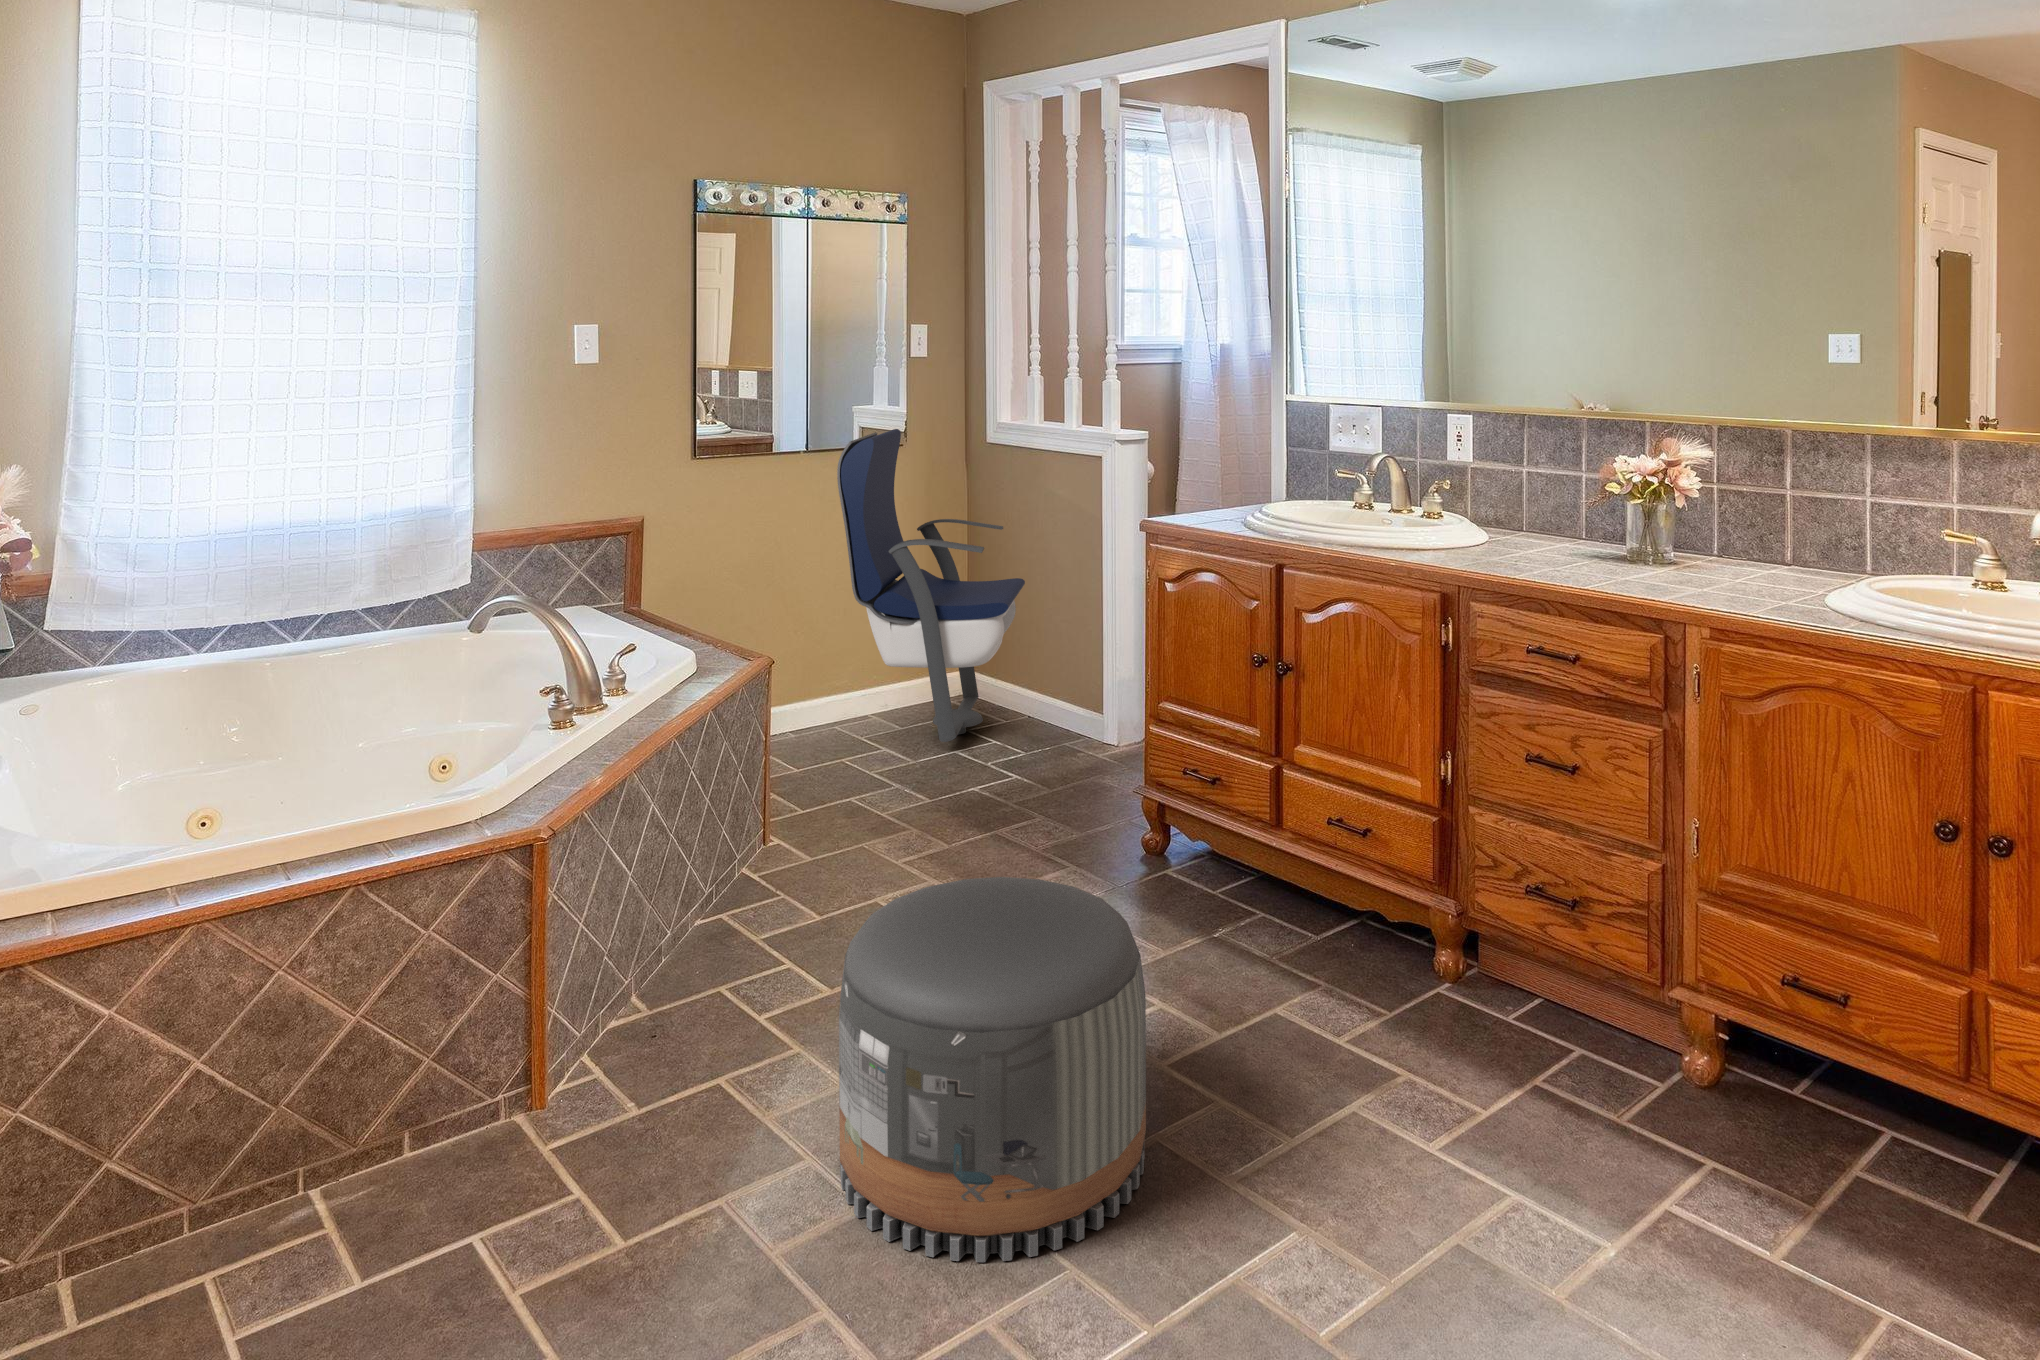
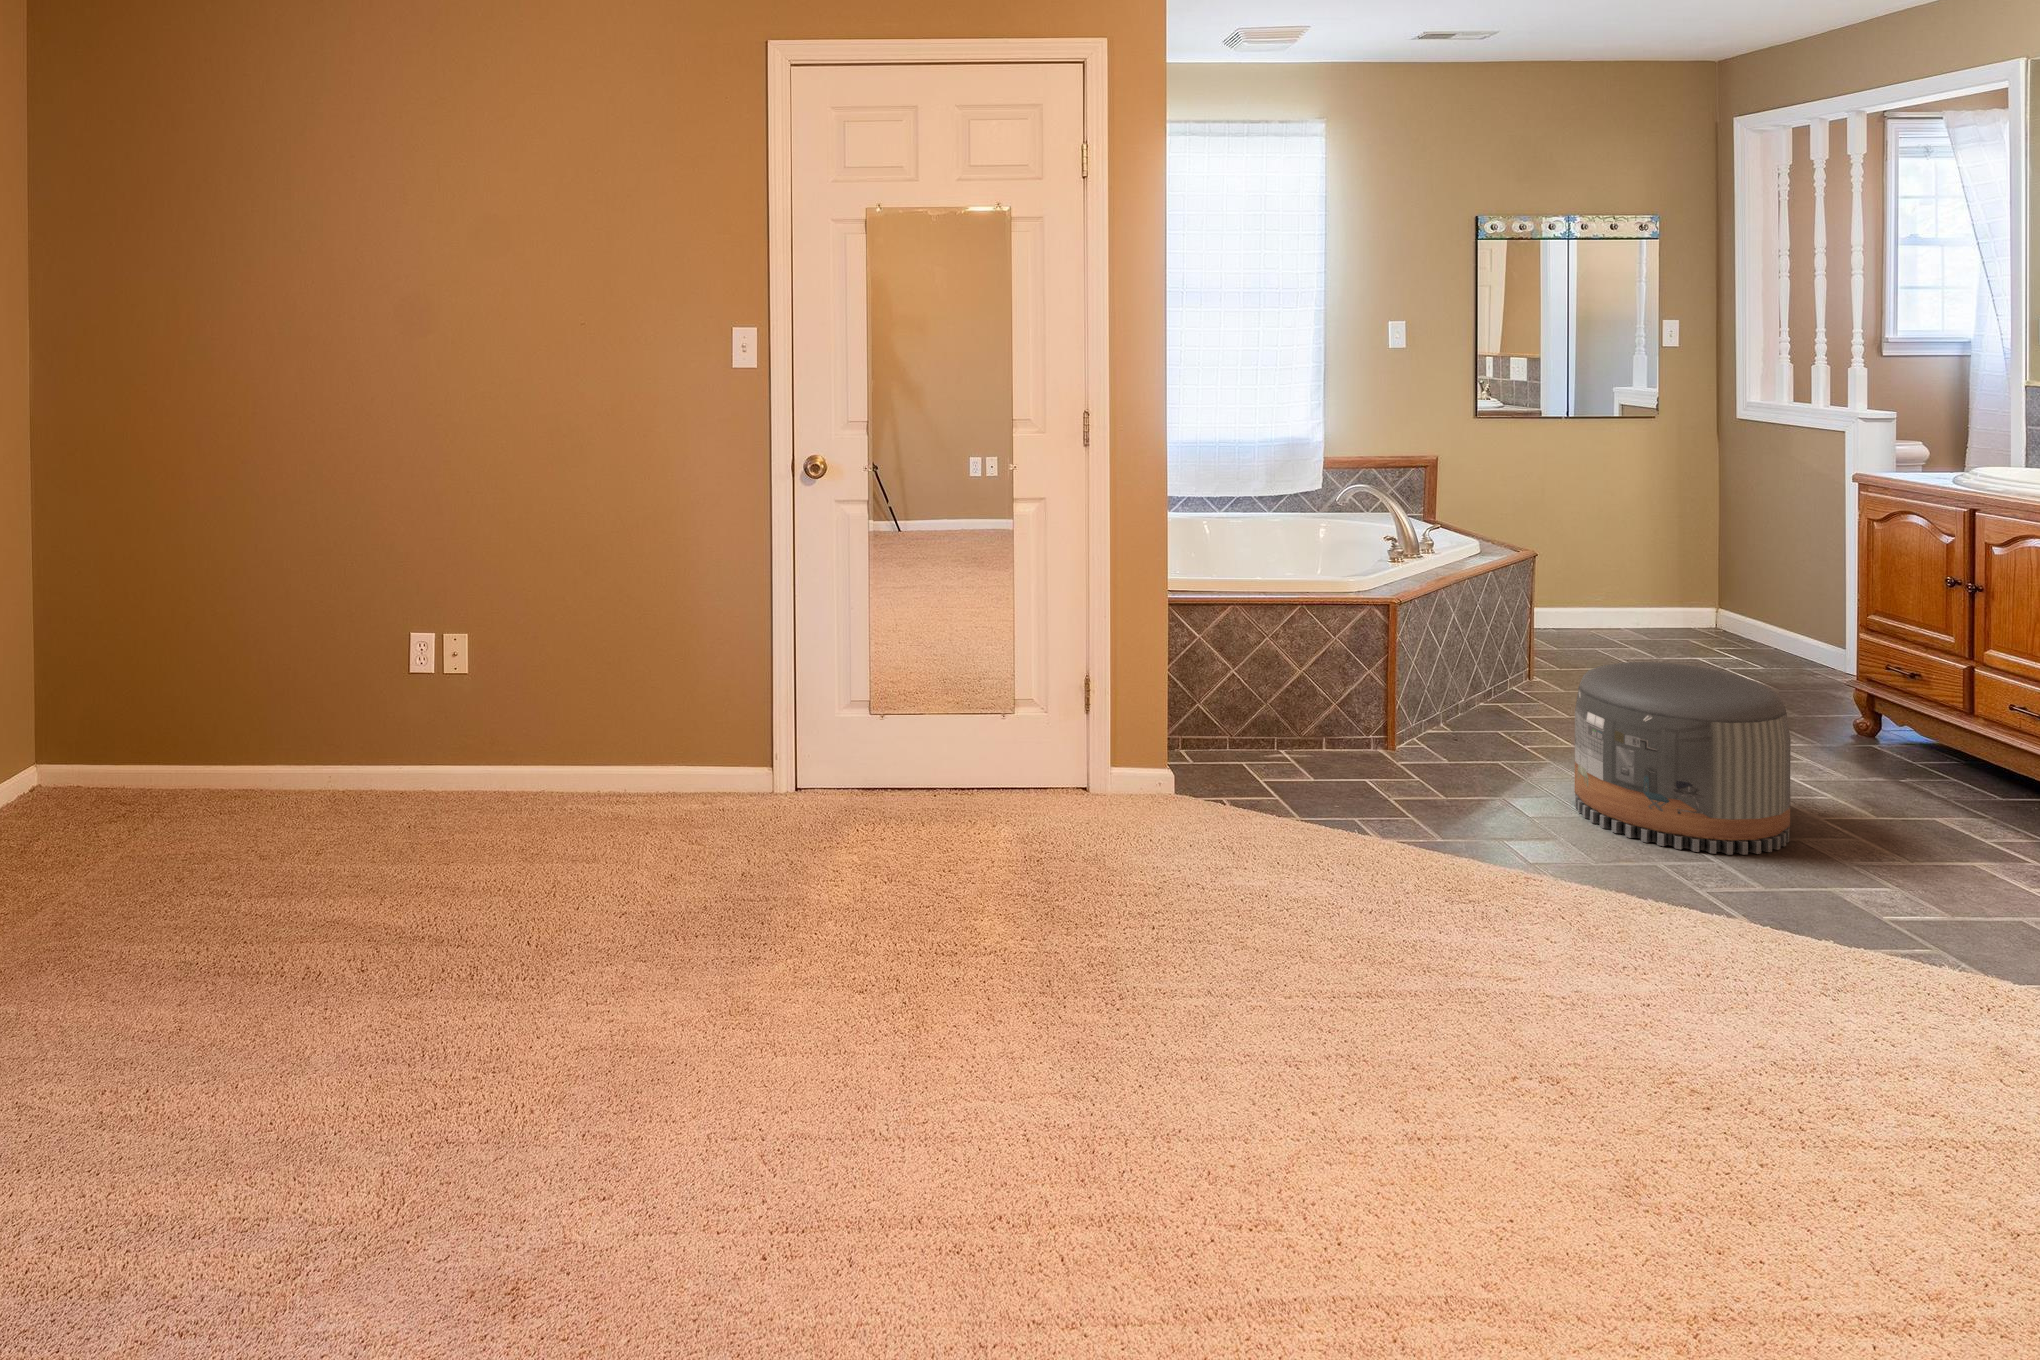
armchair: present [837,429,1025,742] -> none [1592,405,1770,653]

